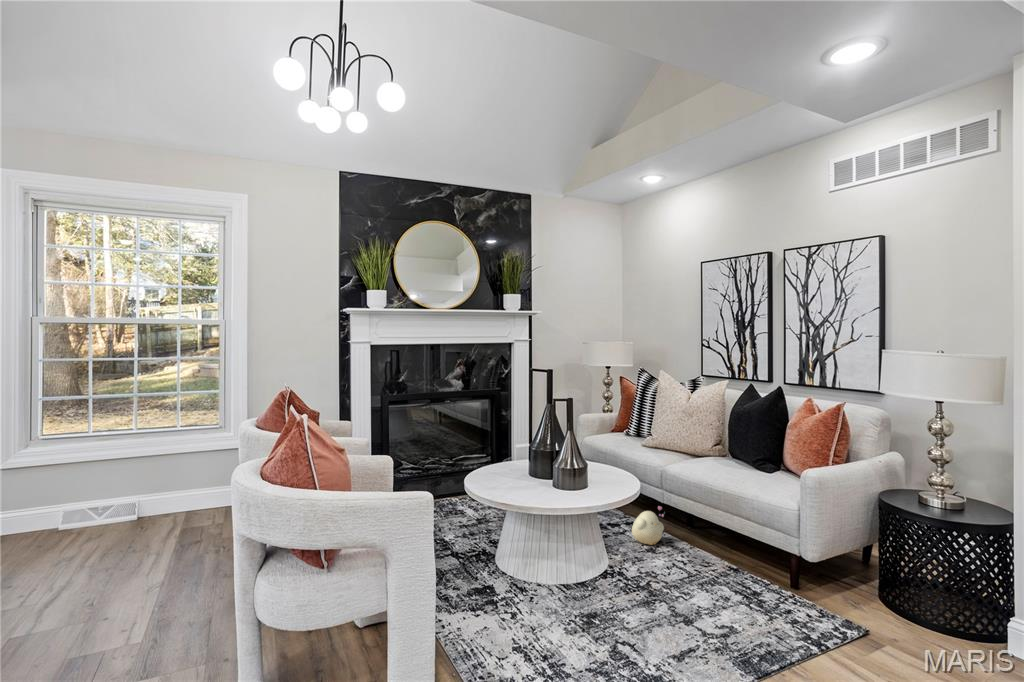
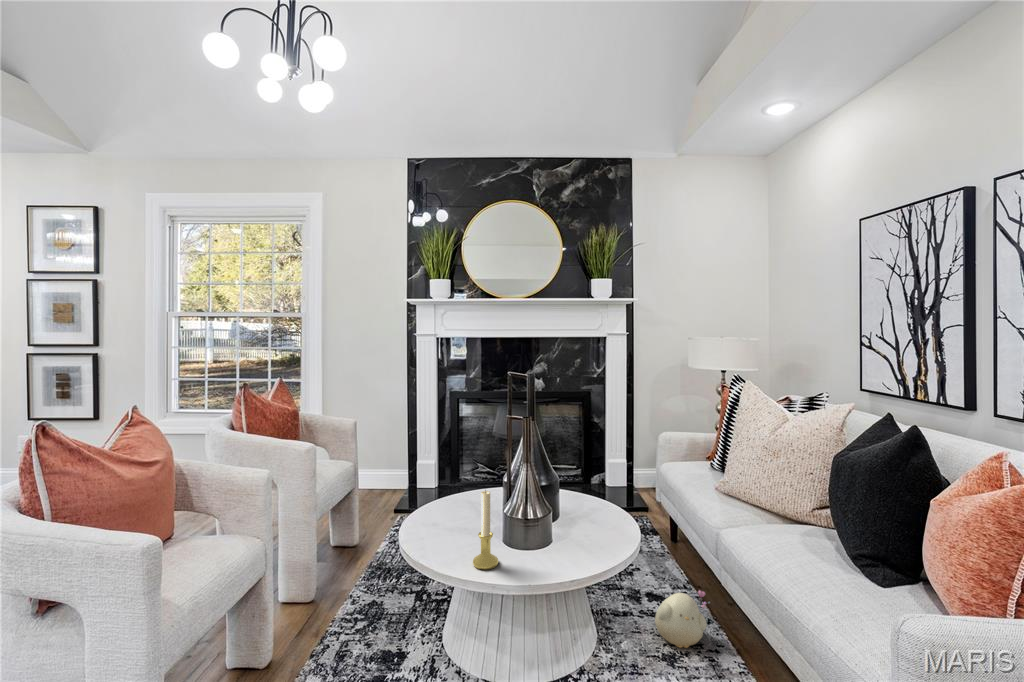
candle holder: none [554,445,573,500] -> present [473,491,499,570]

